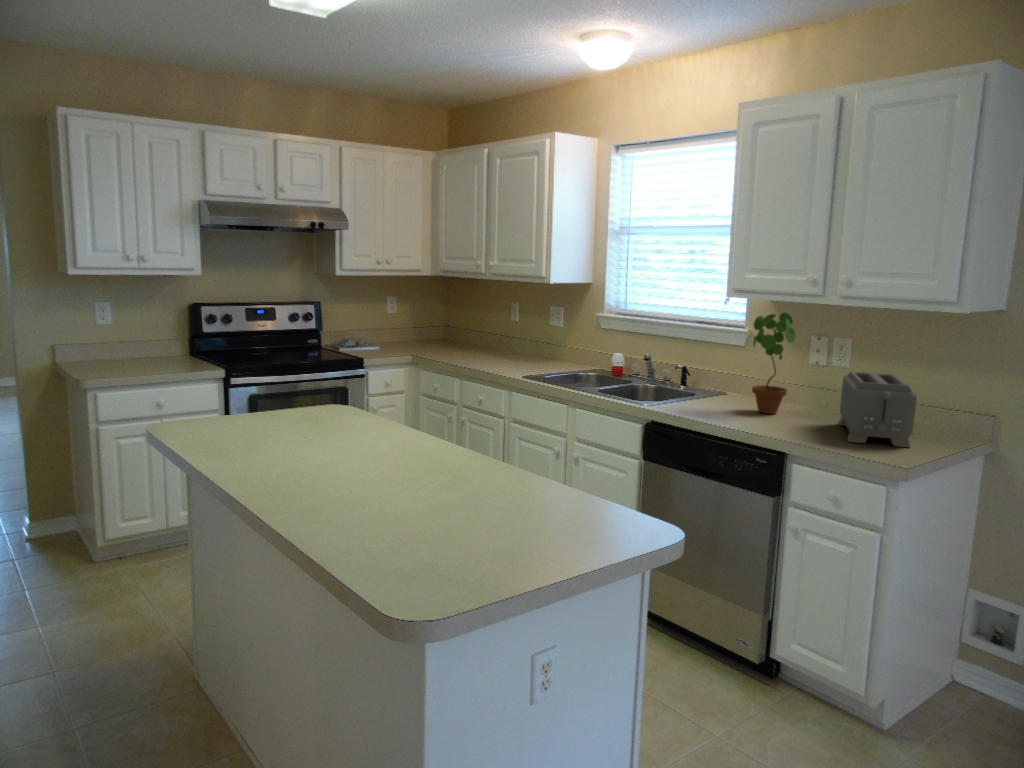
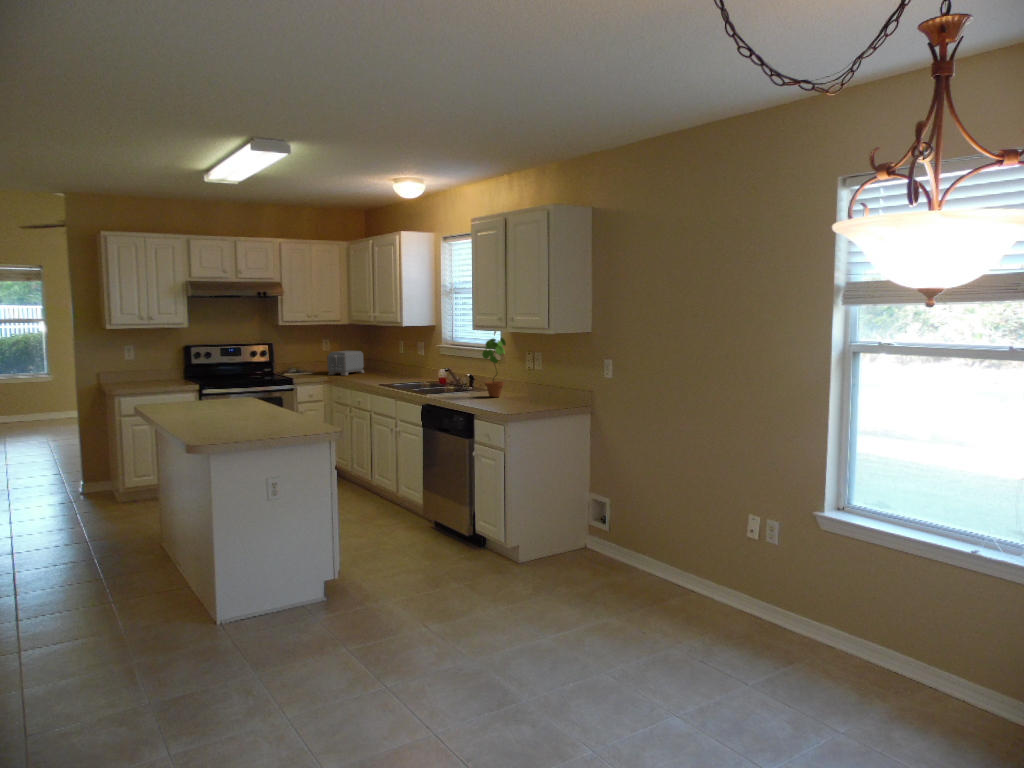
toaster: present [838,372,917,447] -> present [327,351,364,376]

